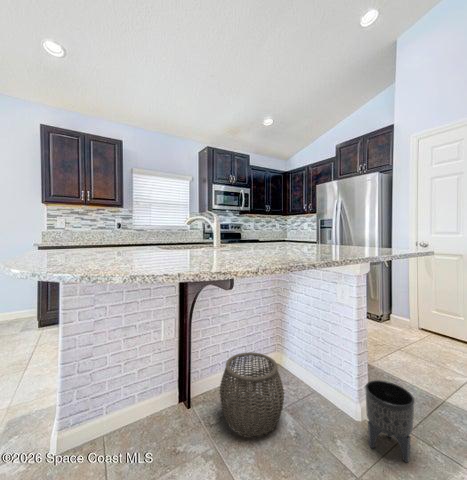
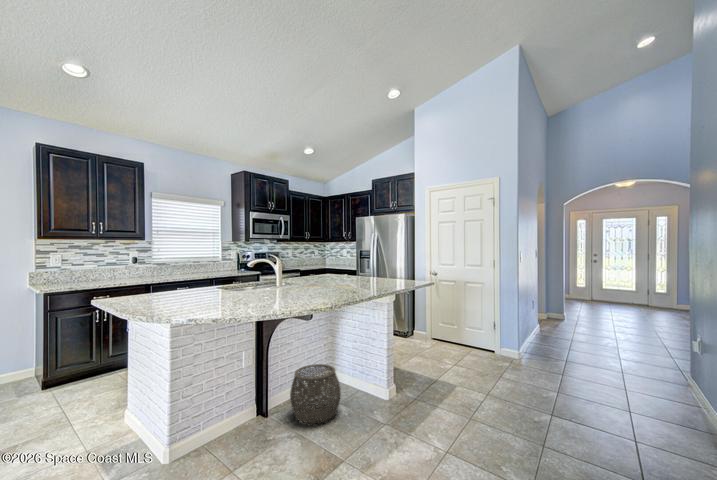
planter: present [365,380,415,463] -> none [395,366,423,413]

